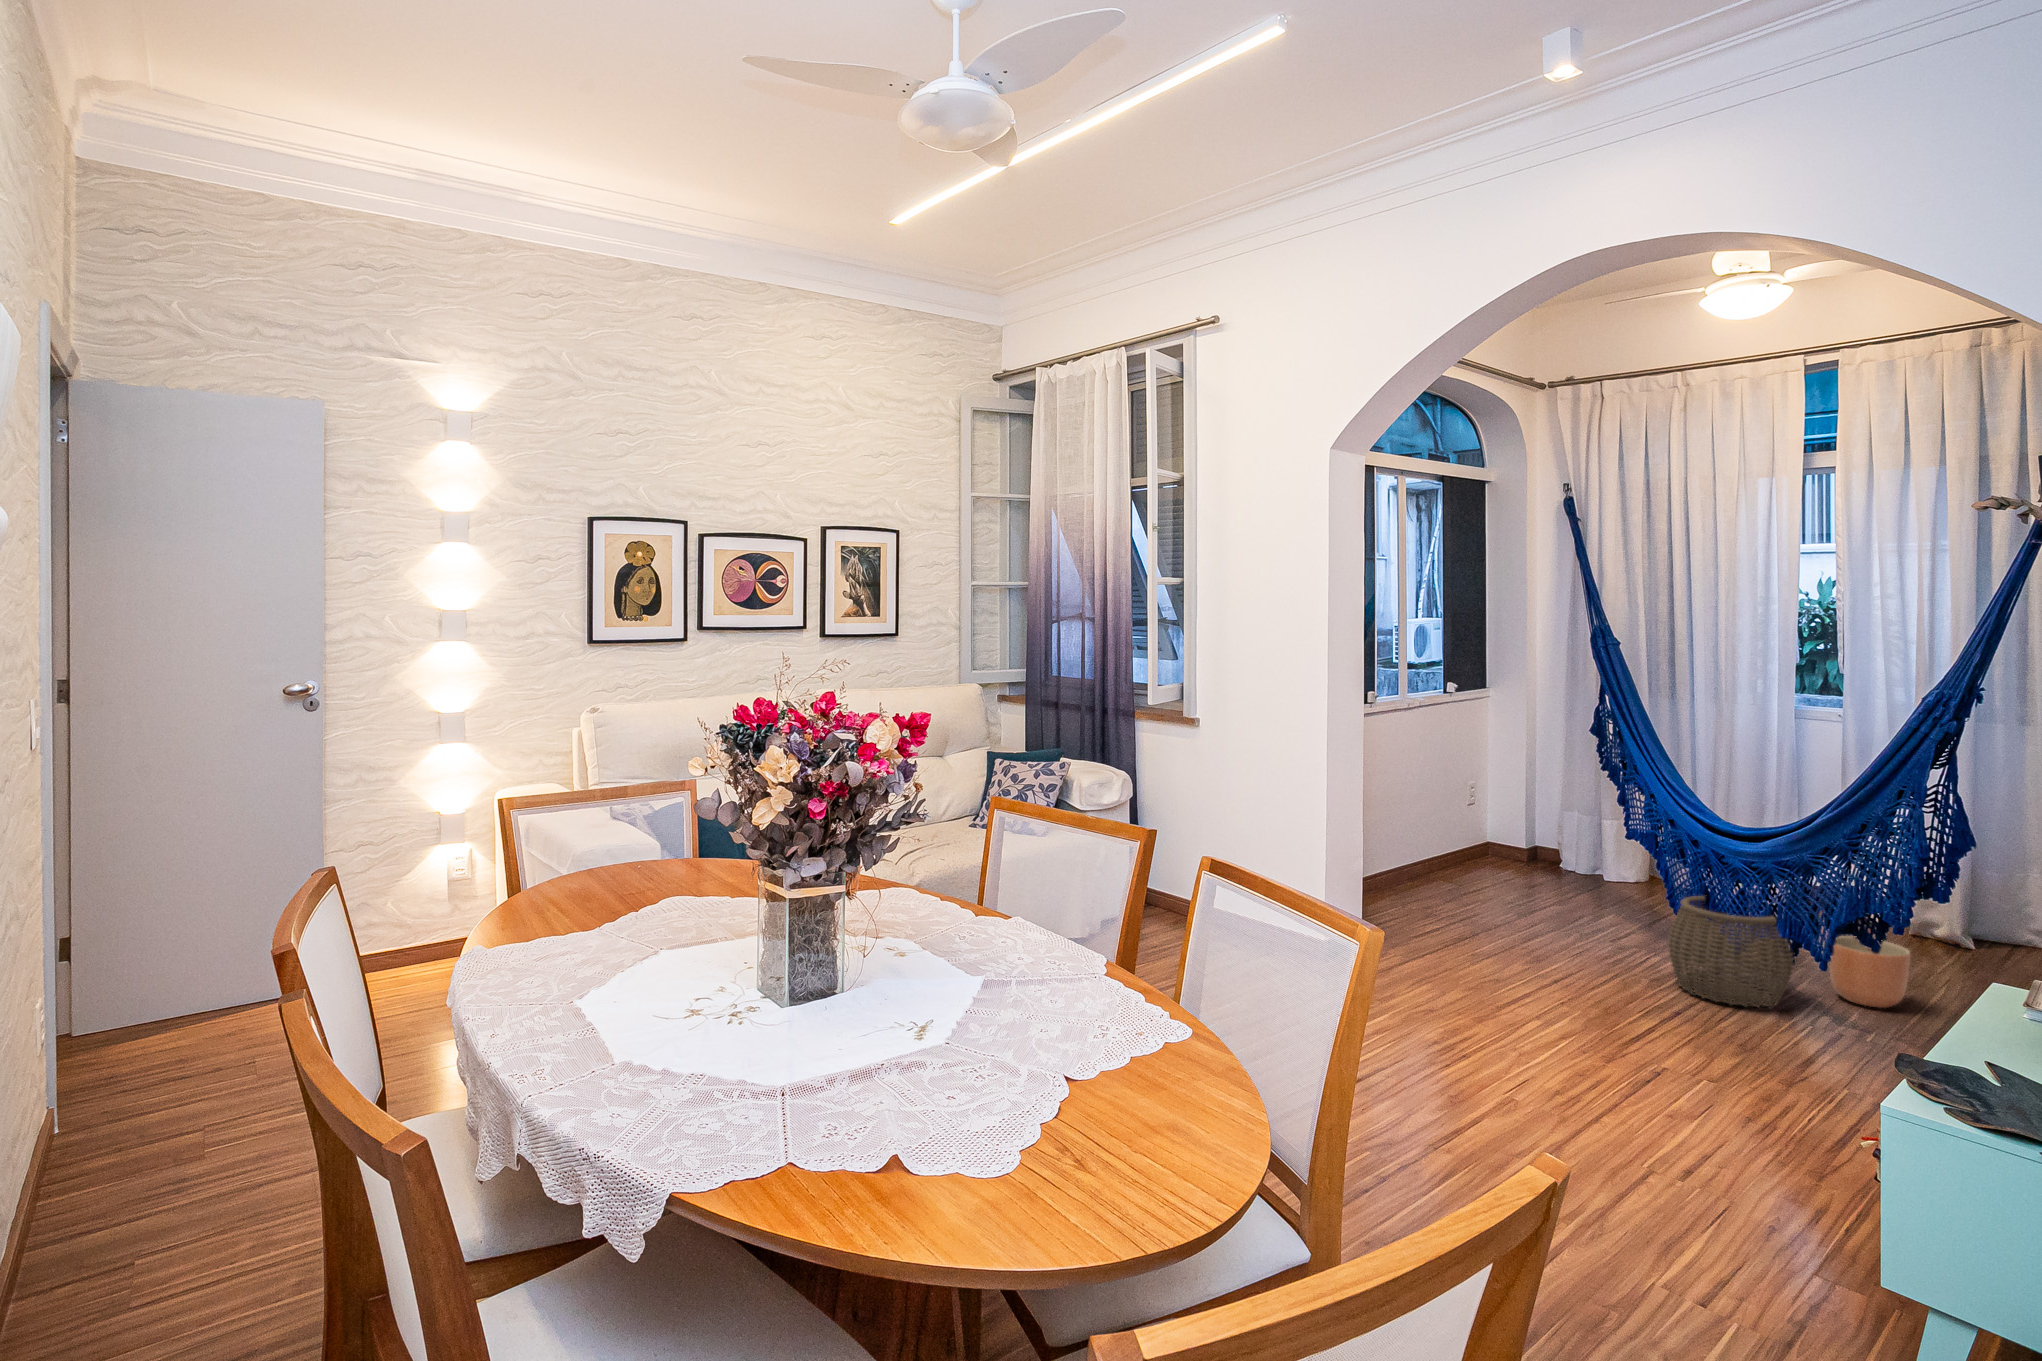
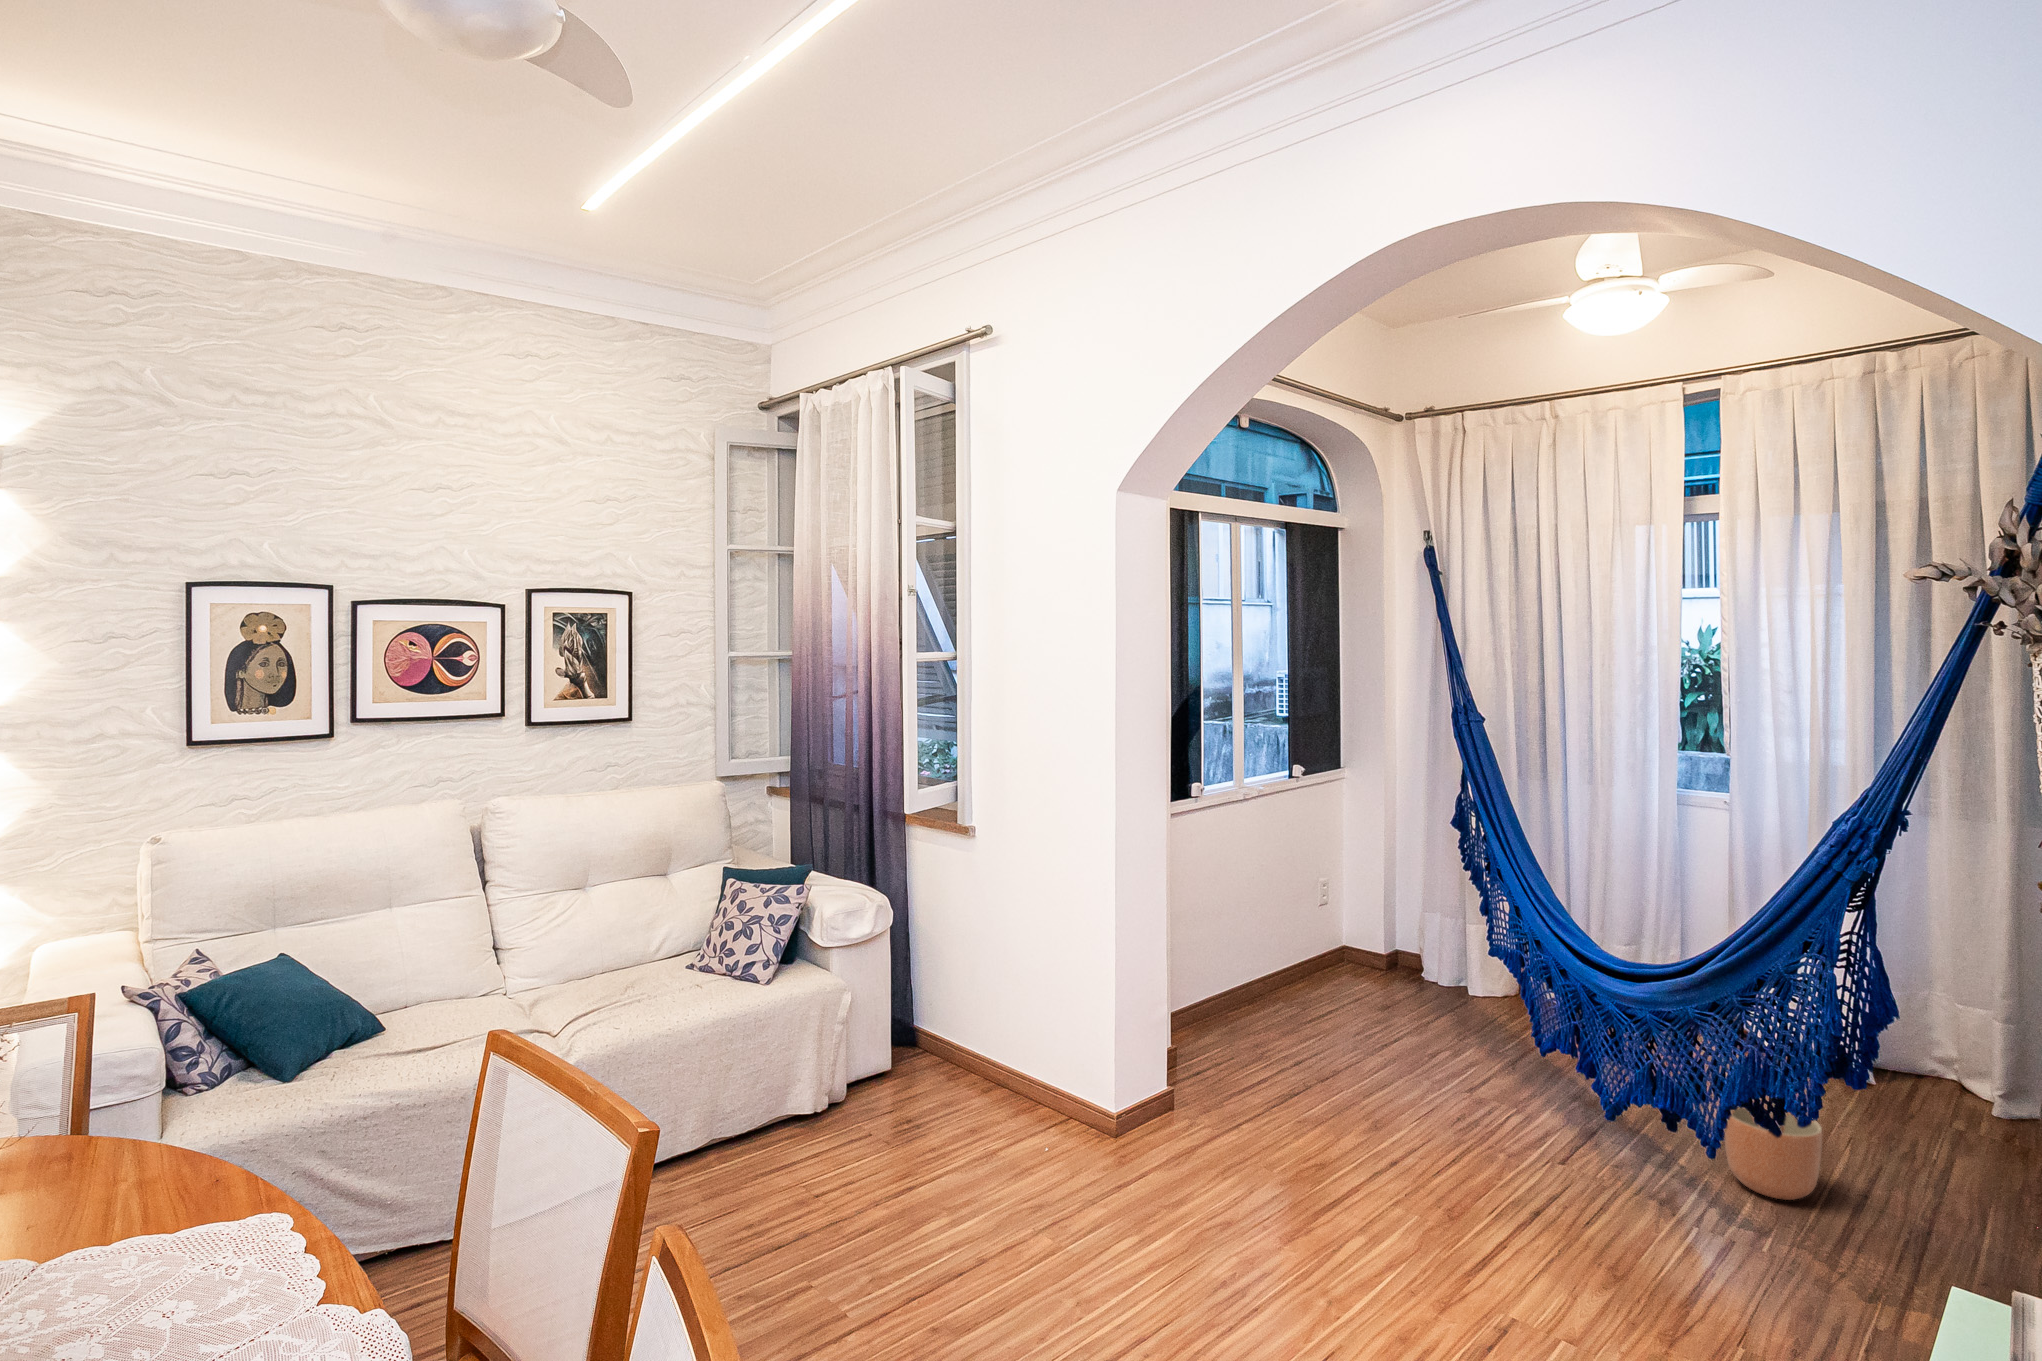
woven basket: present [1668,896,1794,1007] -> none [1529,1050,1682,1206]

